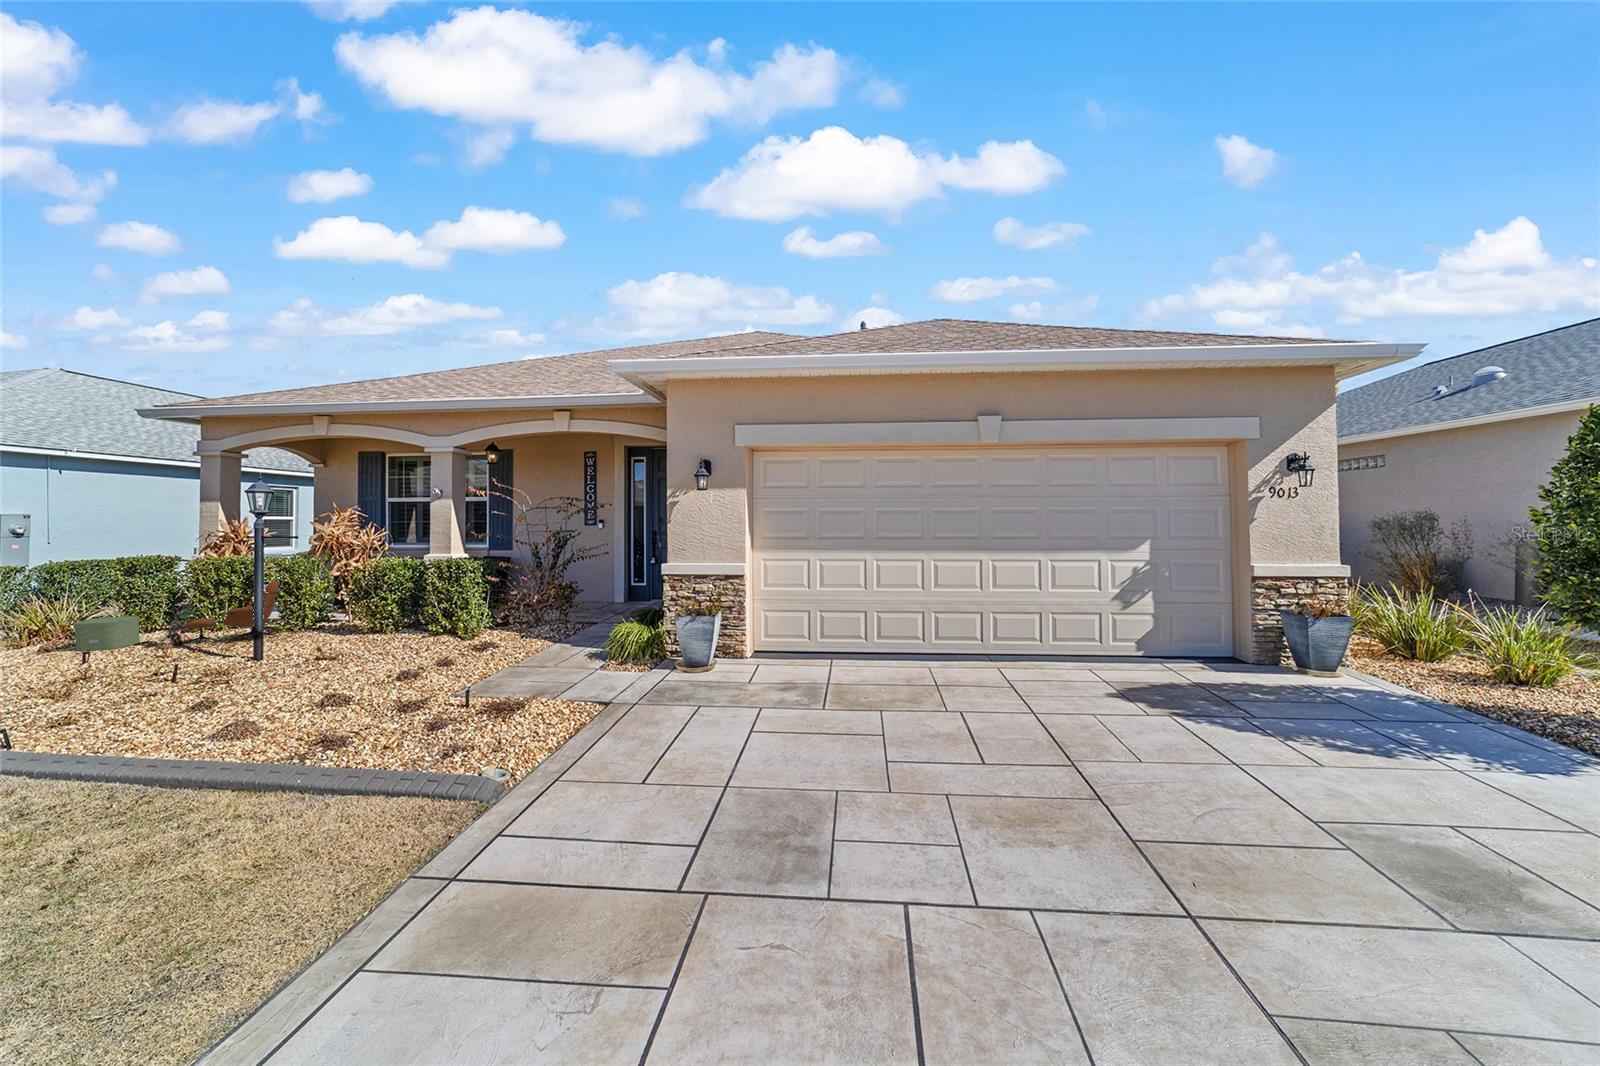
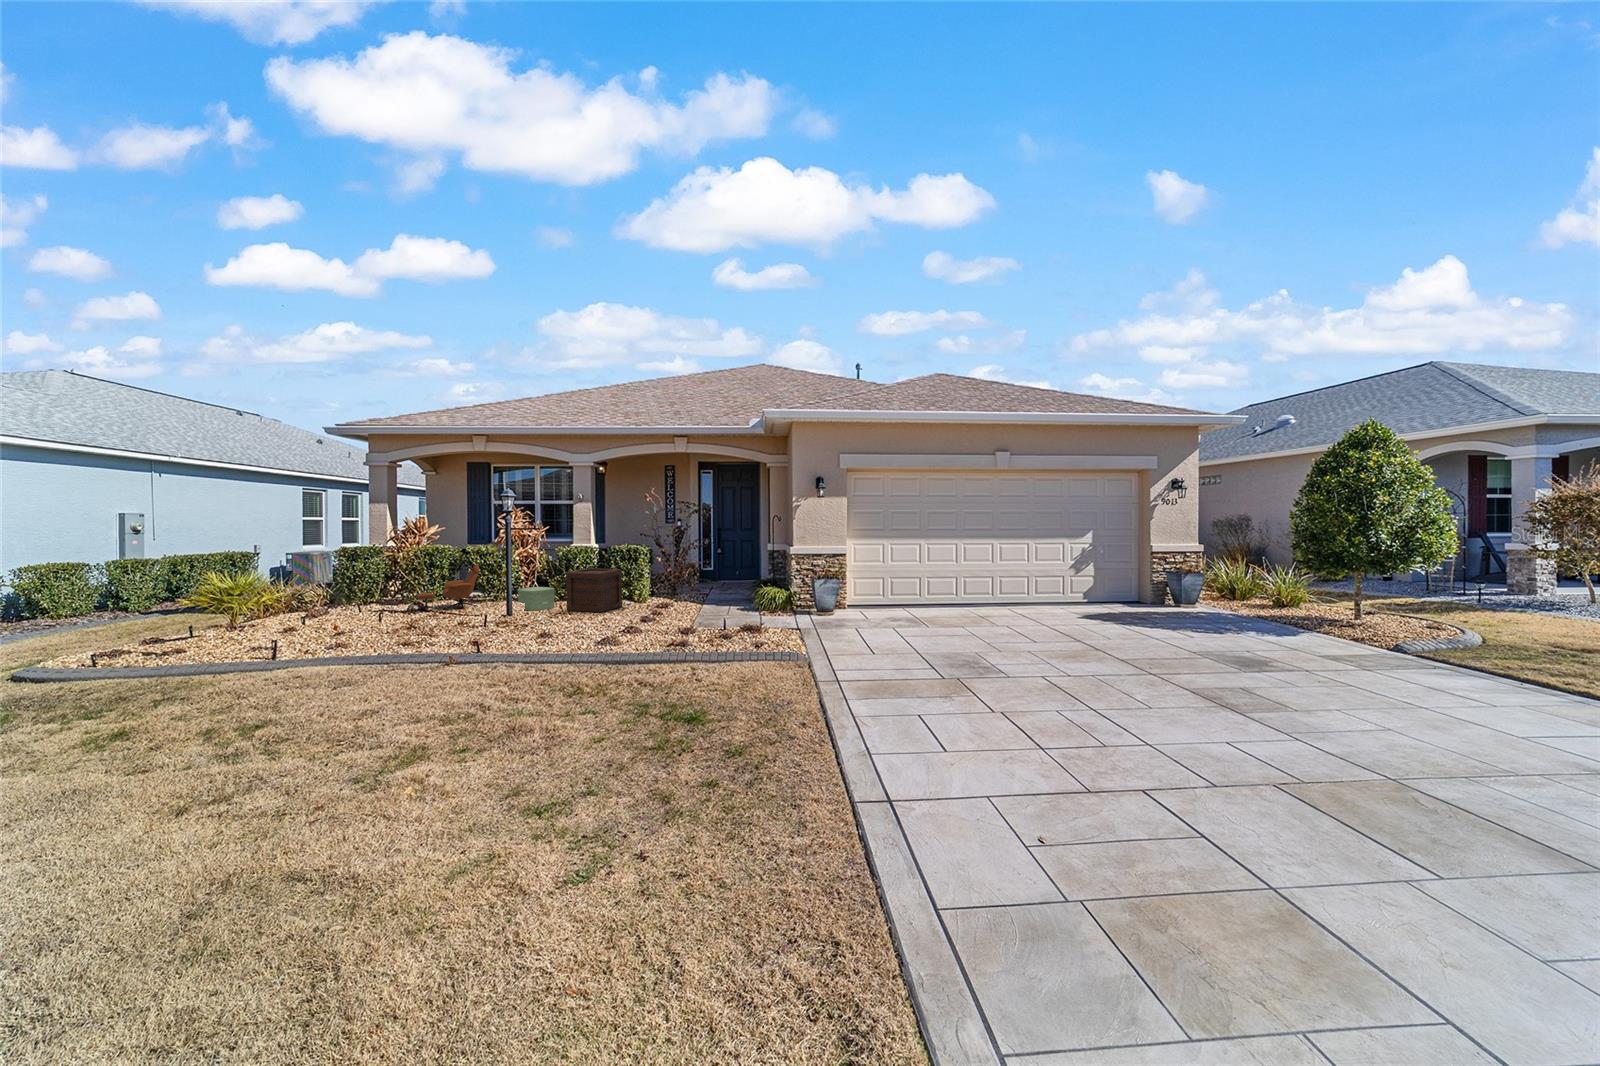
wooden crate: none [357,589,444,655] -> present [566,568,622,612]
storage box: present [74,616,140,651] -> present [518,587,554,611]

